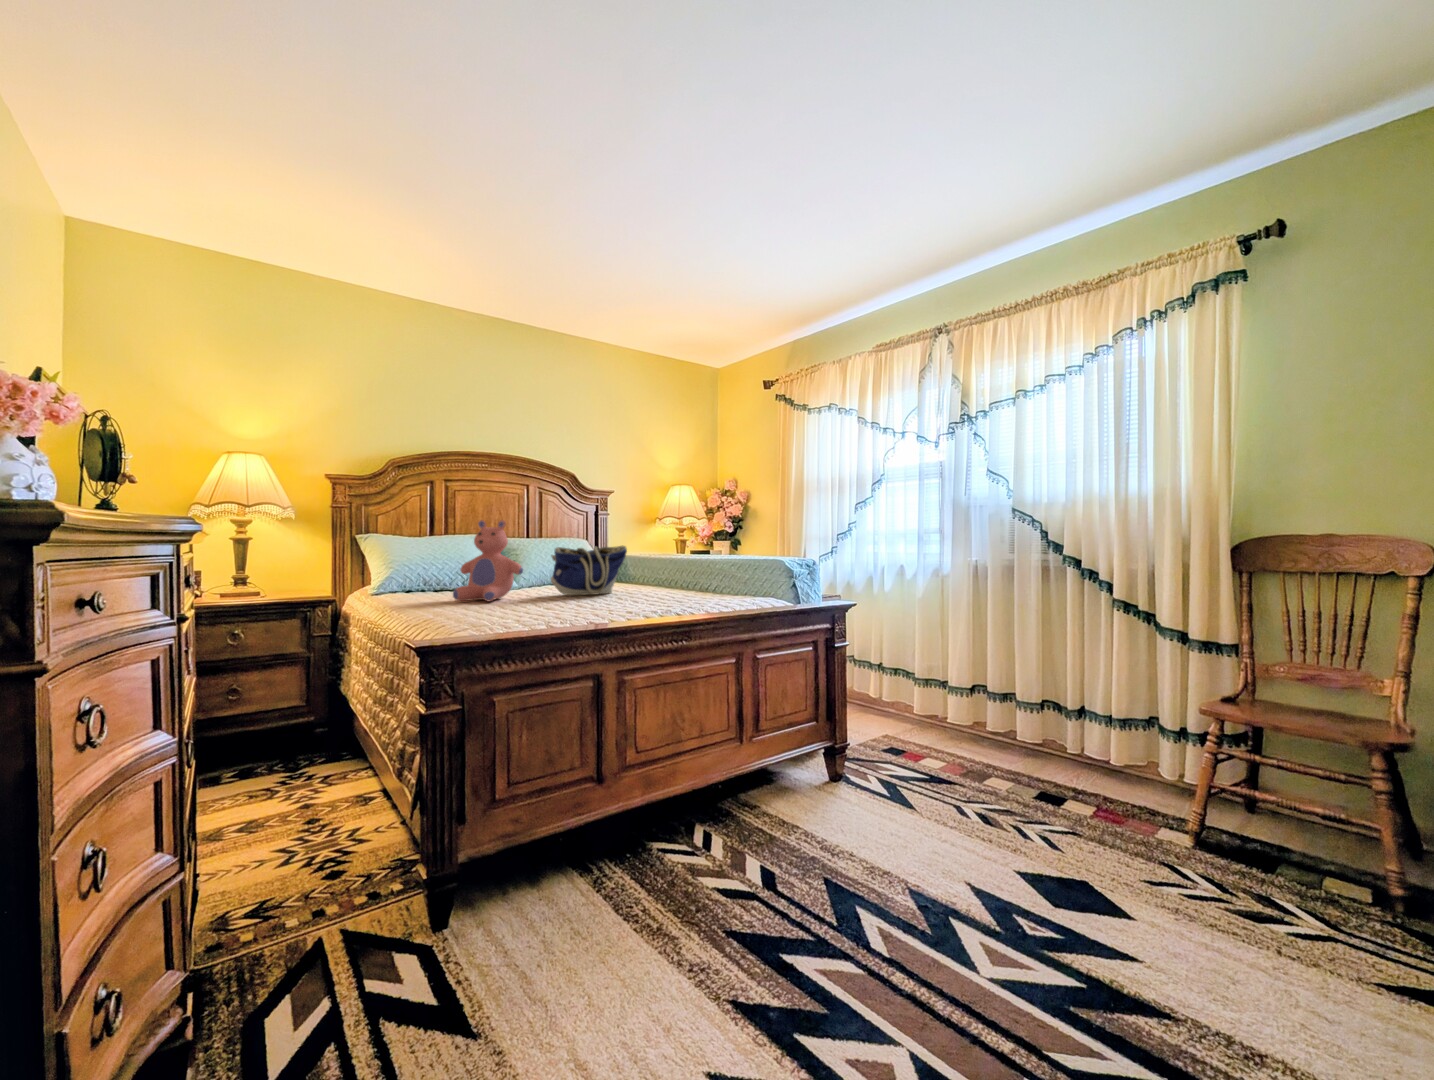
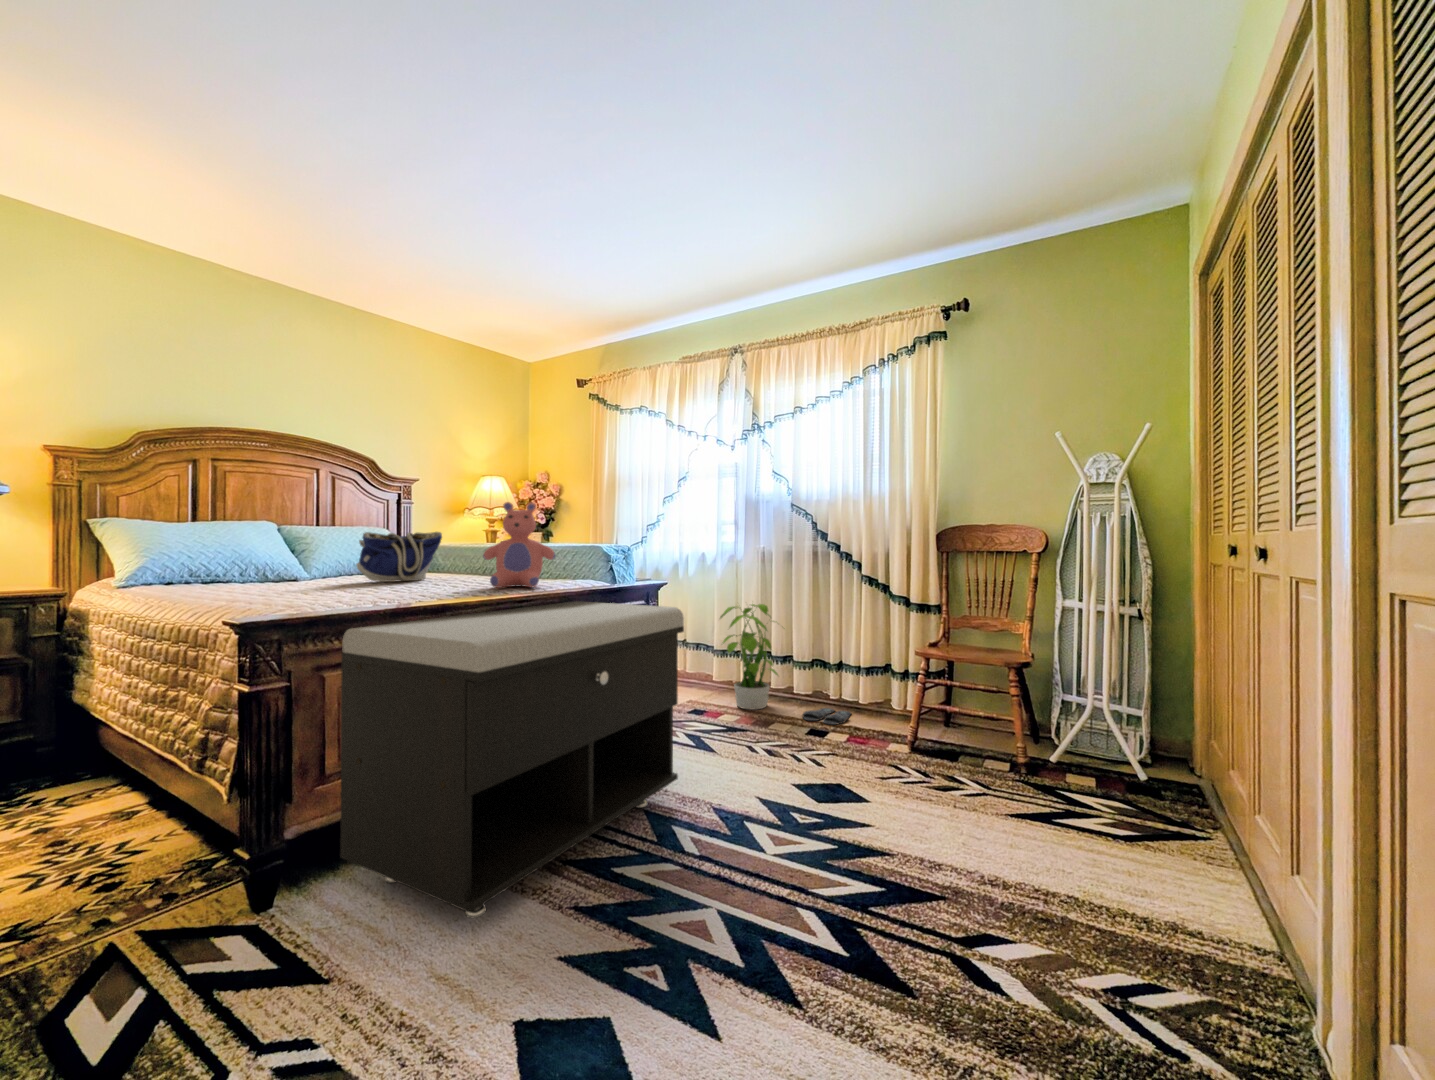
teddy bear: present [453,520,523,601] -> present [483,502,556,588]
potted plant: none [920,624,1005,755] -> present [720,604,785,710]
storage bench: none [508,625,873,992] -> present [340,601,684,918]
slippers: none [1028,763,1098,789] -> present [803,708,851,725]

